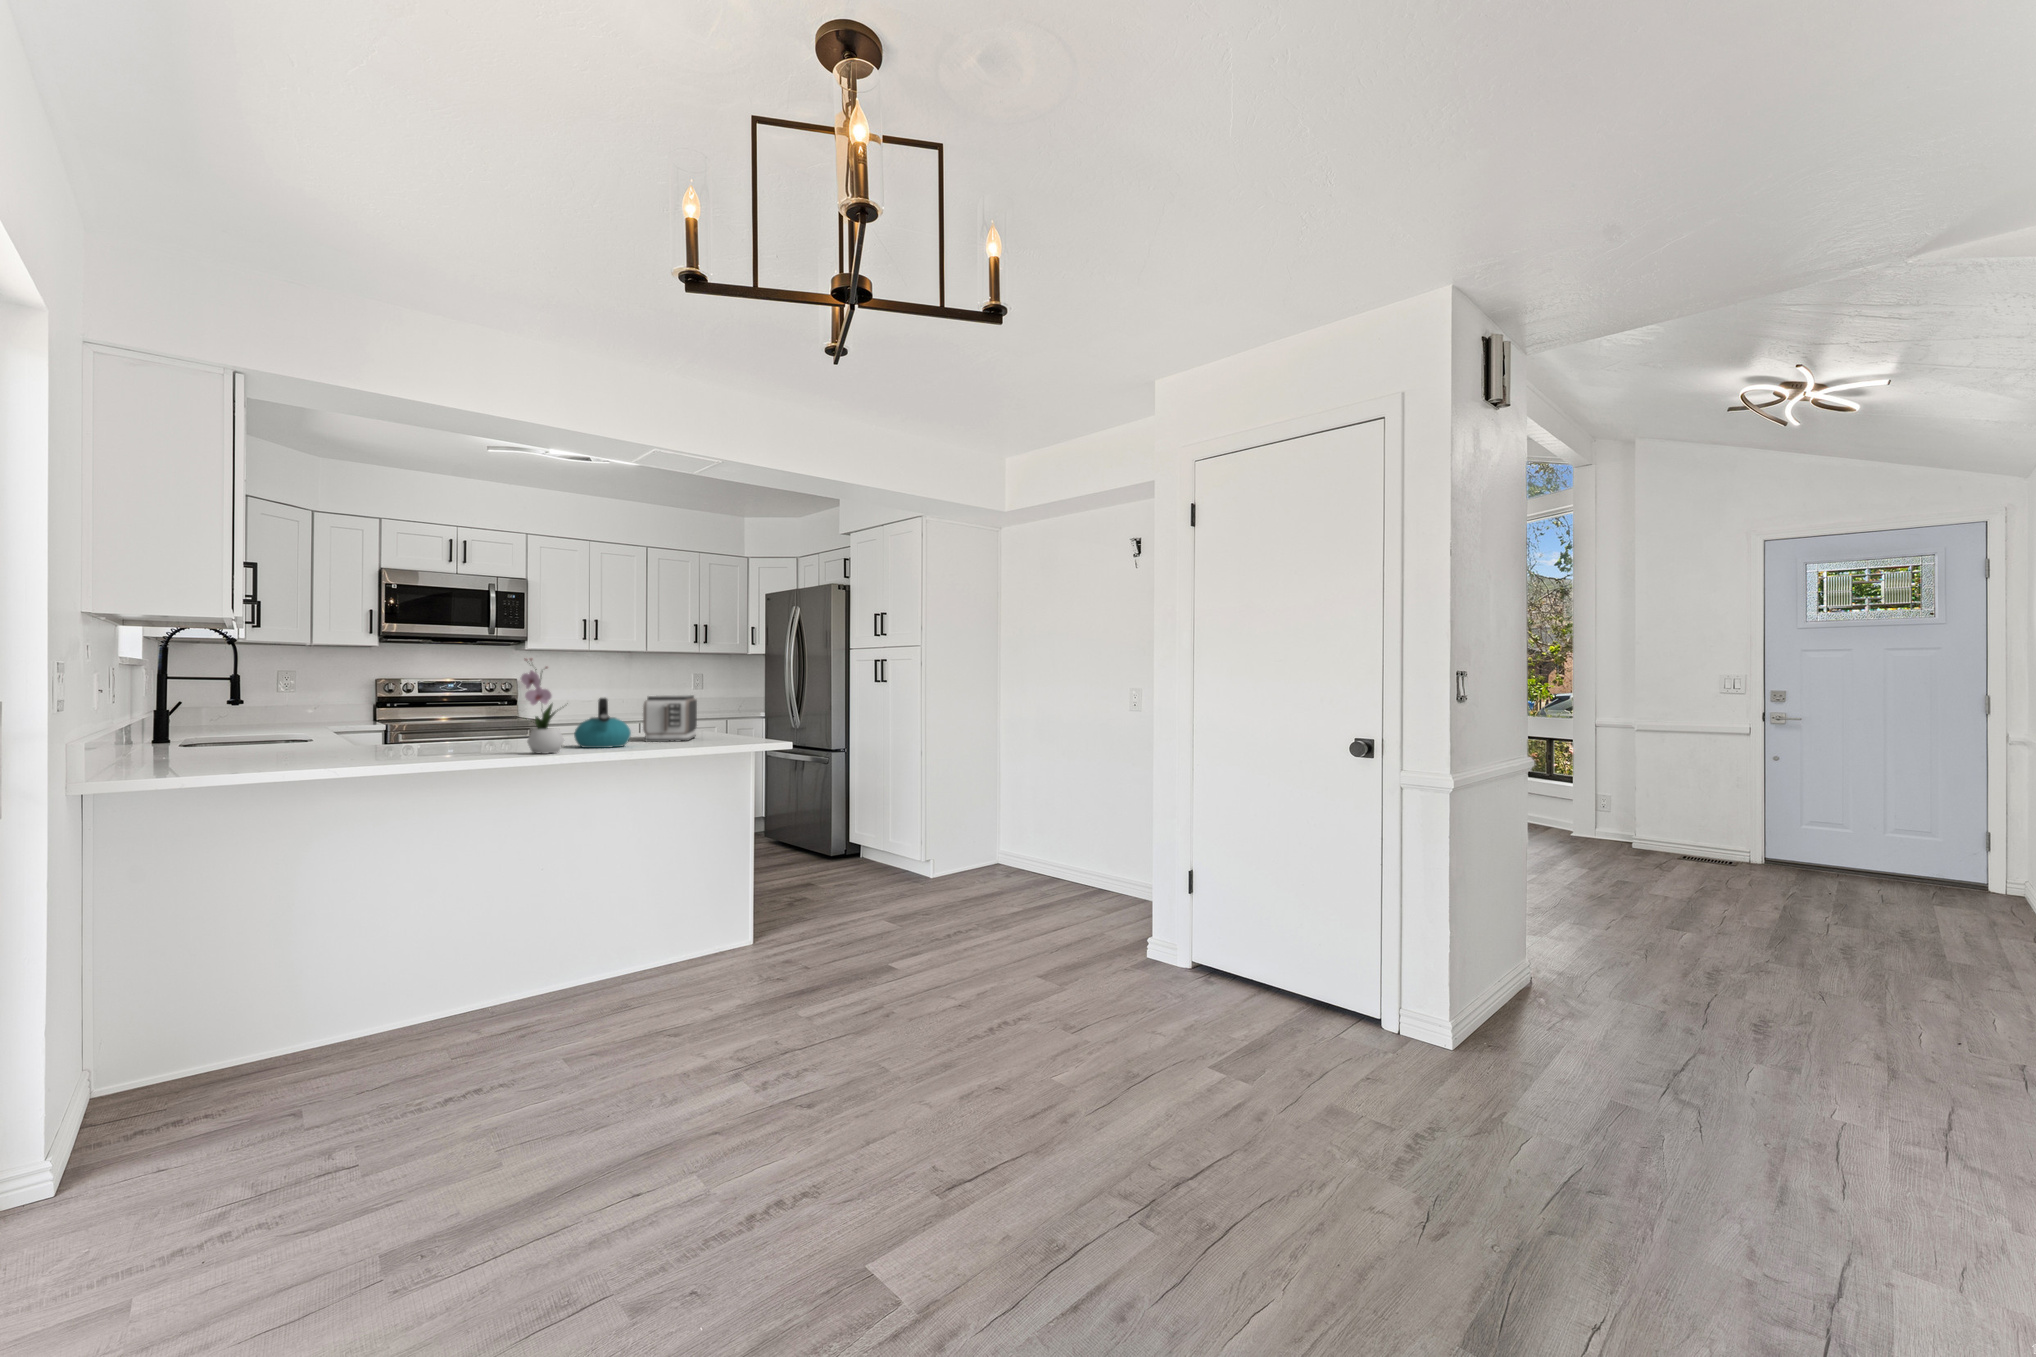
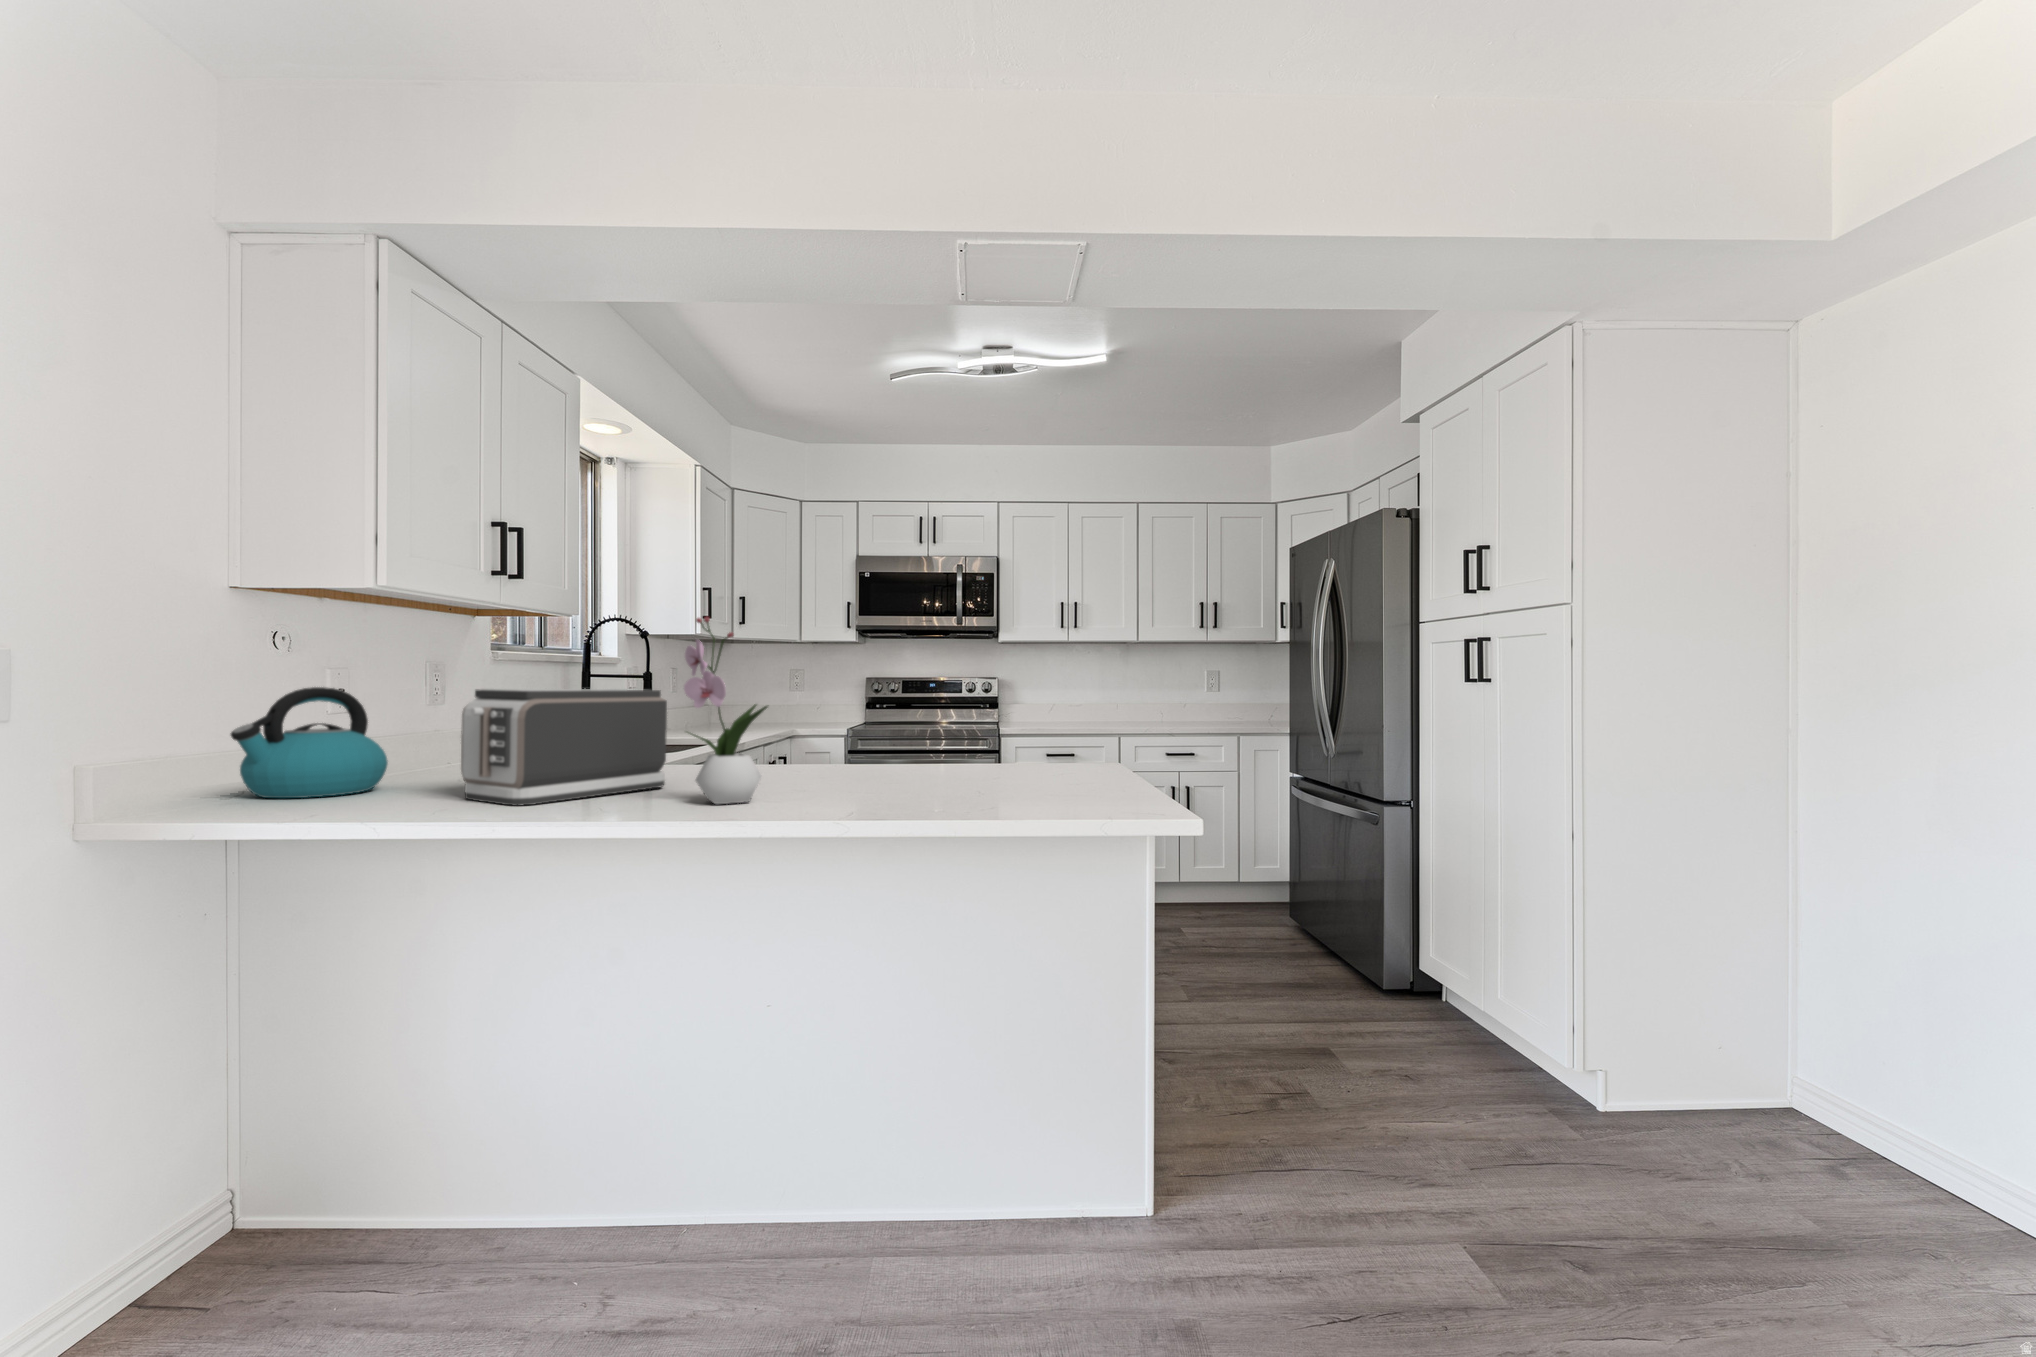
toaster: present [643,695,697,742] -> present [461,689,667,806]
kettle: present [574,698,631,748] -> present [231,687,388,798]

